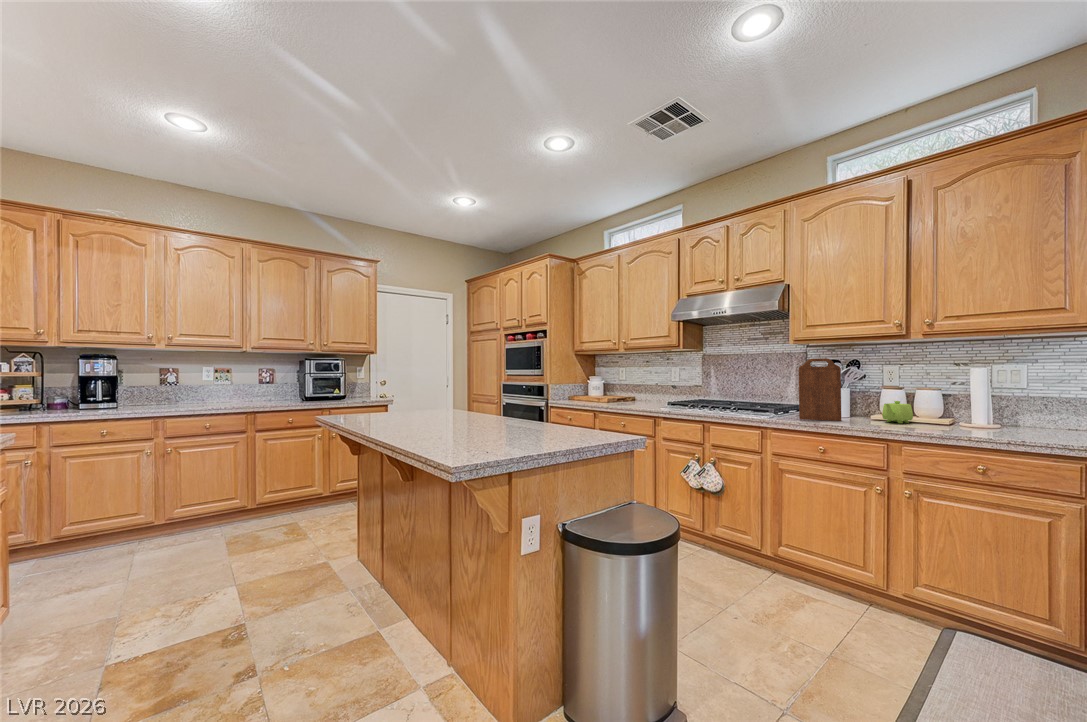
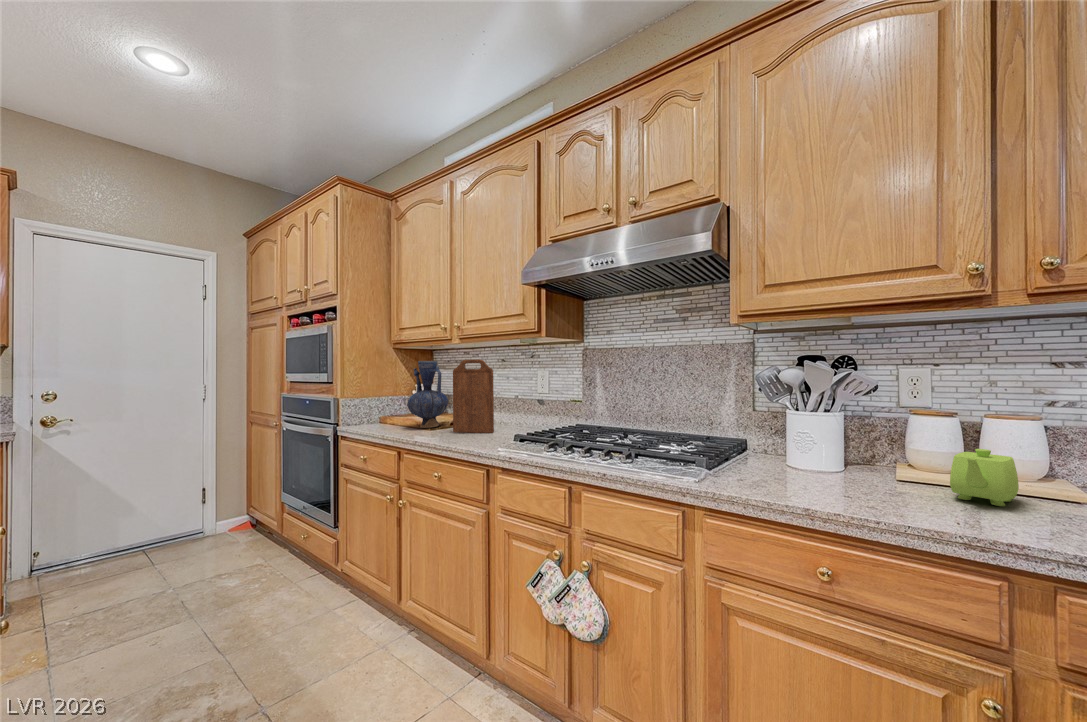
cutting board: present [799,358,841,421] -> present [453,359,494,433]
vase: none [594,362,617,401] -> present [407,361,448,428]

